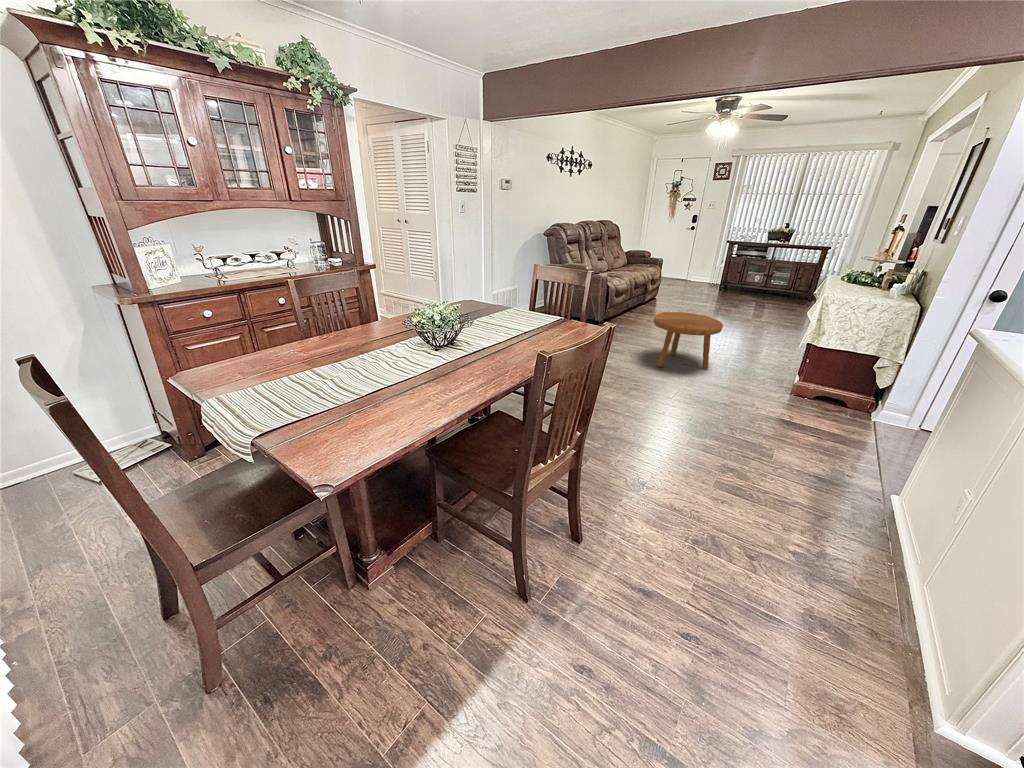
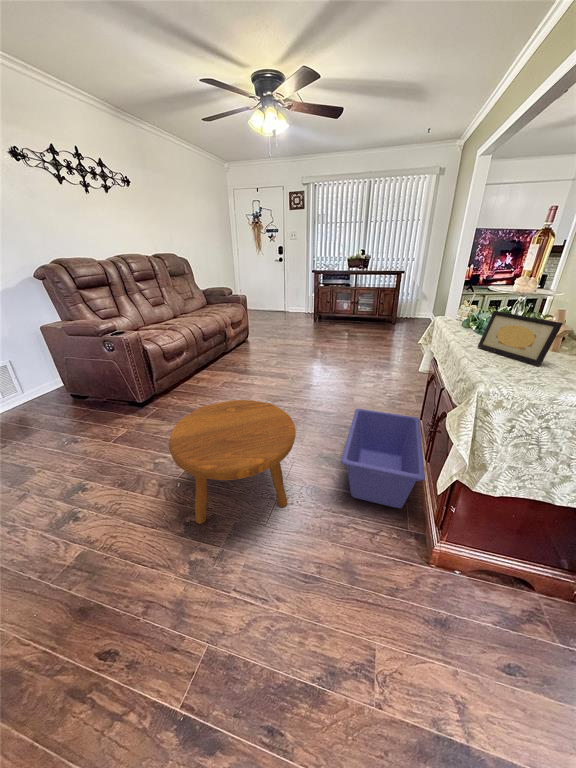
picture frame: none [839,267,879,292] -> present [478,311,563,365]
storage bin: none [747,331,804,379] -> present [341,409,425,508]

